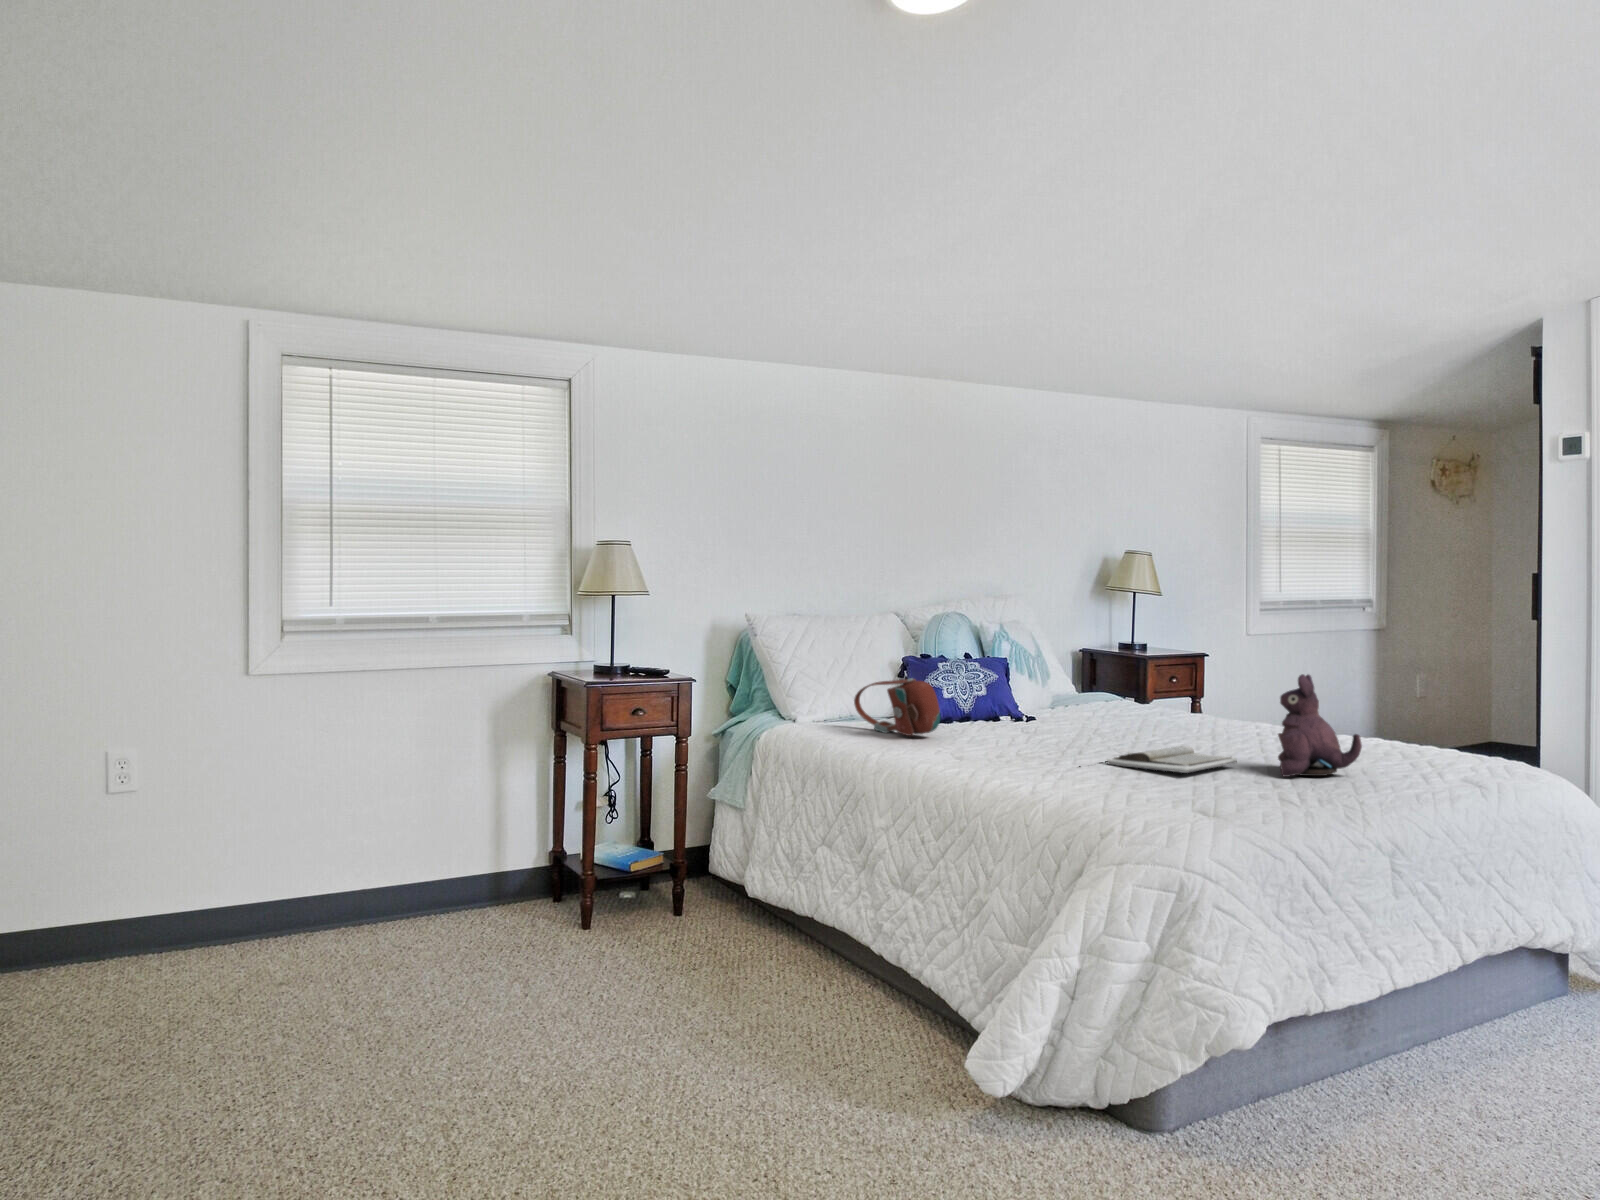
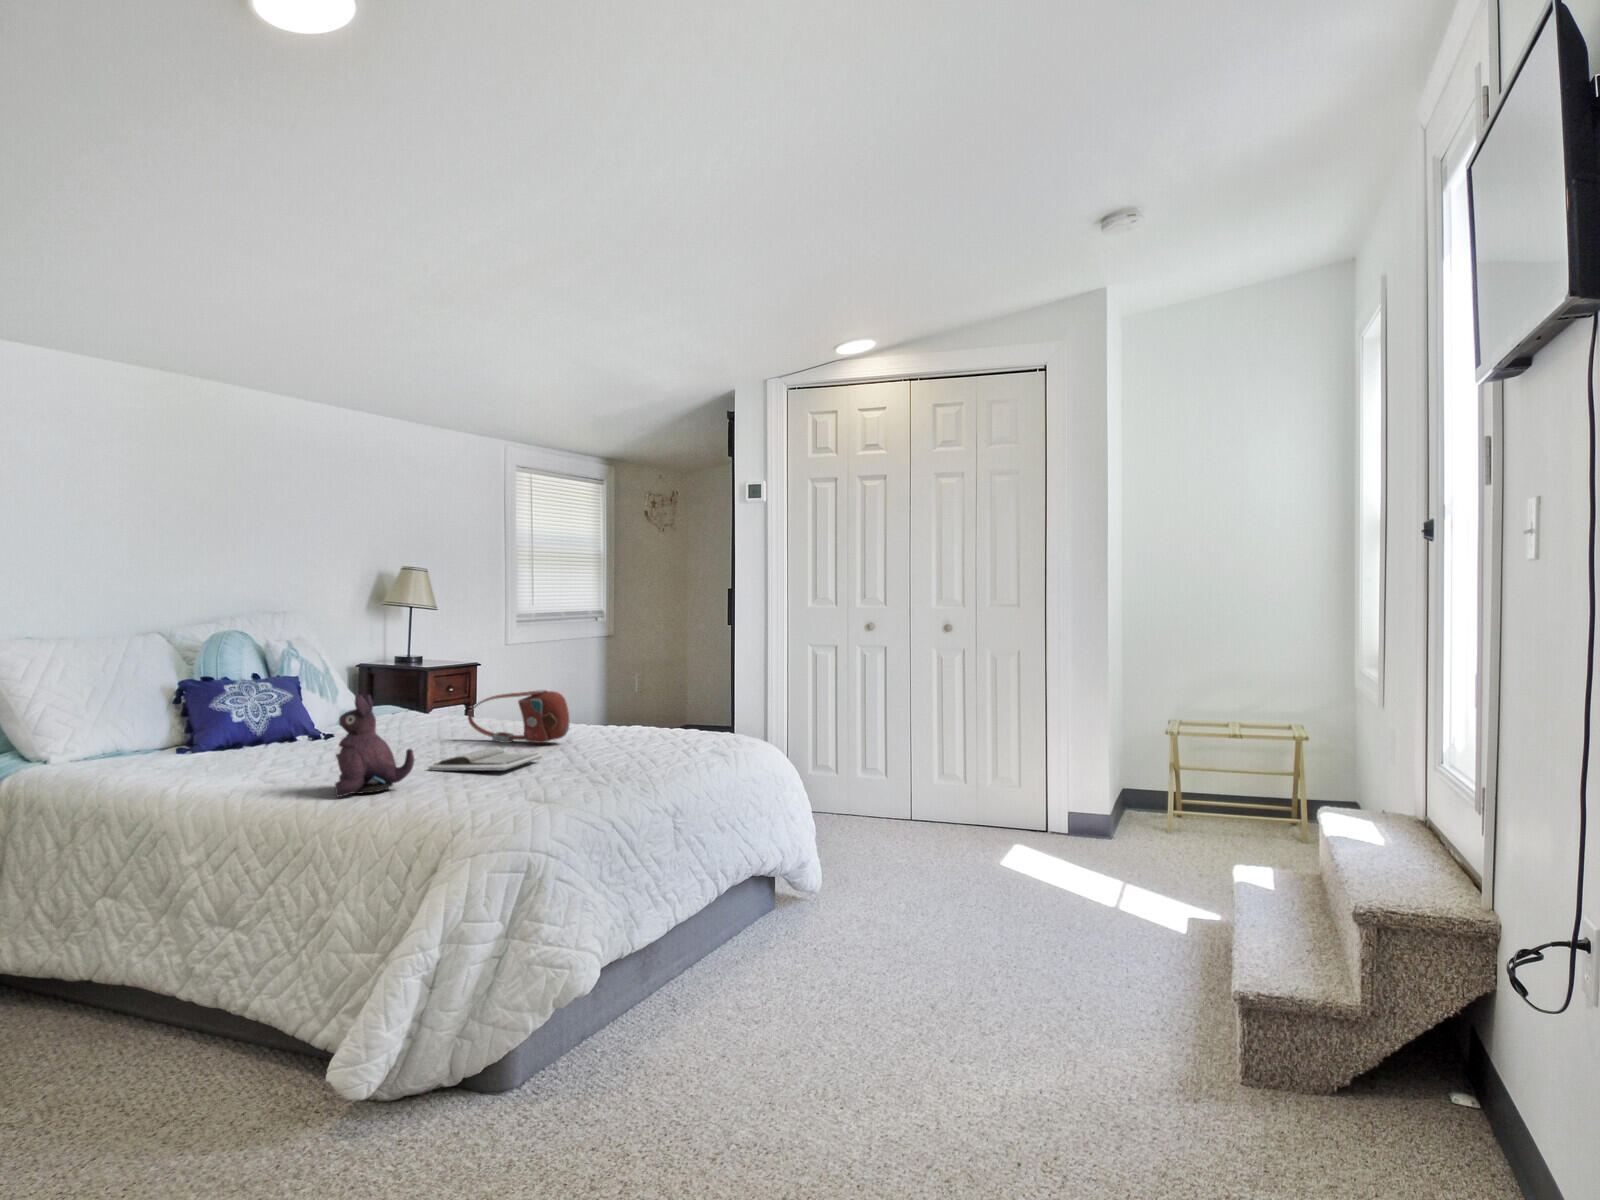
plush toy: present [1278,674,1362,777] -> present [335,695,414,797]
handbag: present [854,678,941,736] -> present [468,690,570,743]

